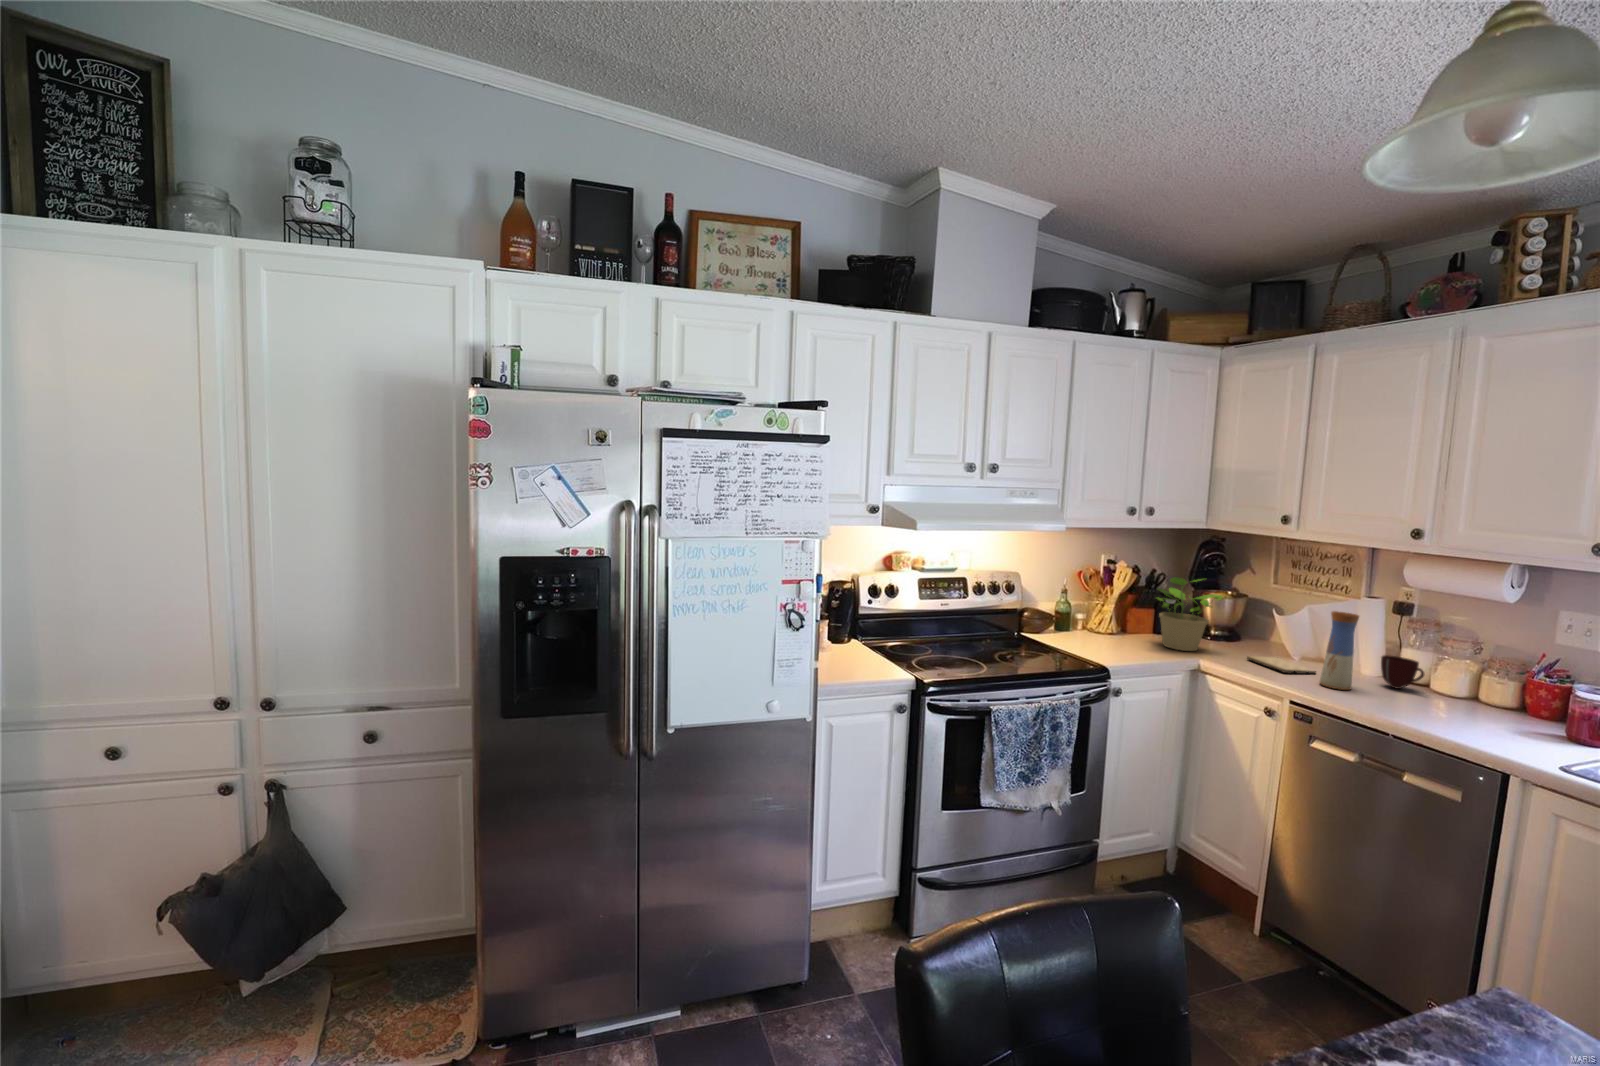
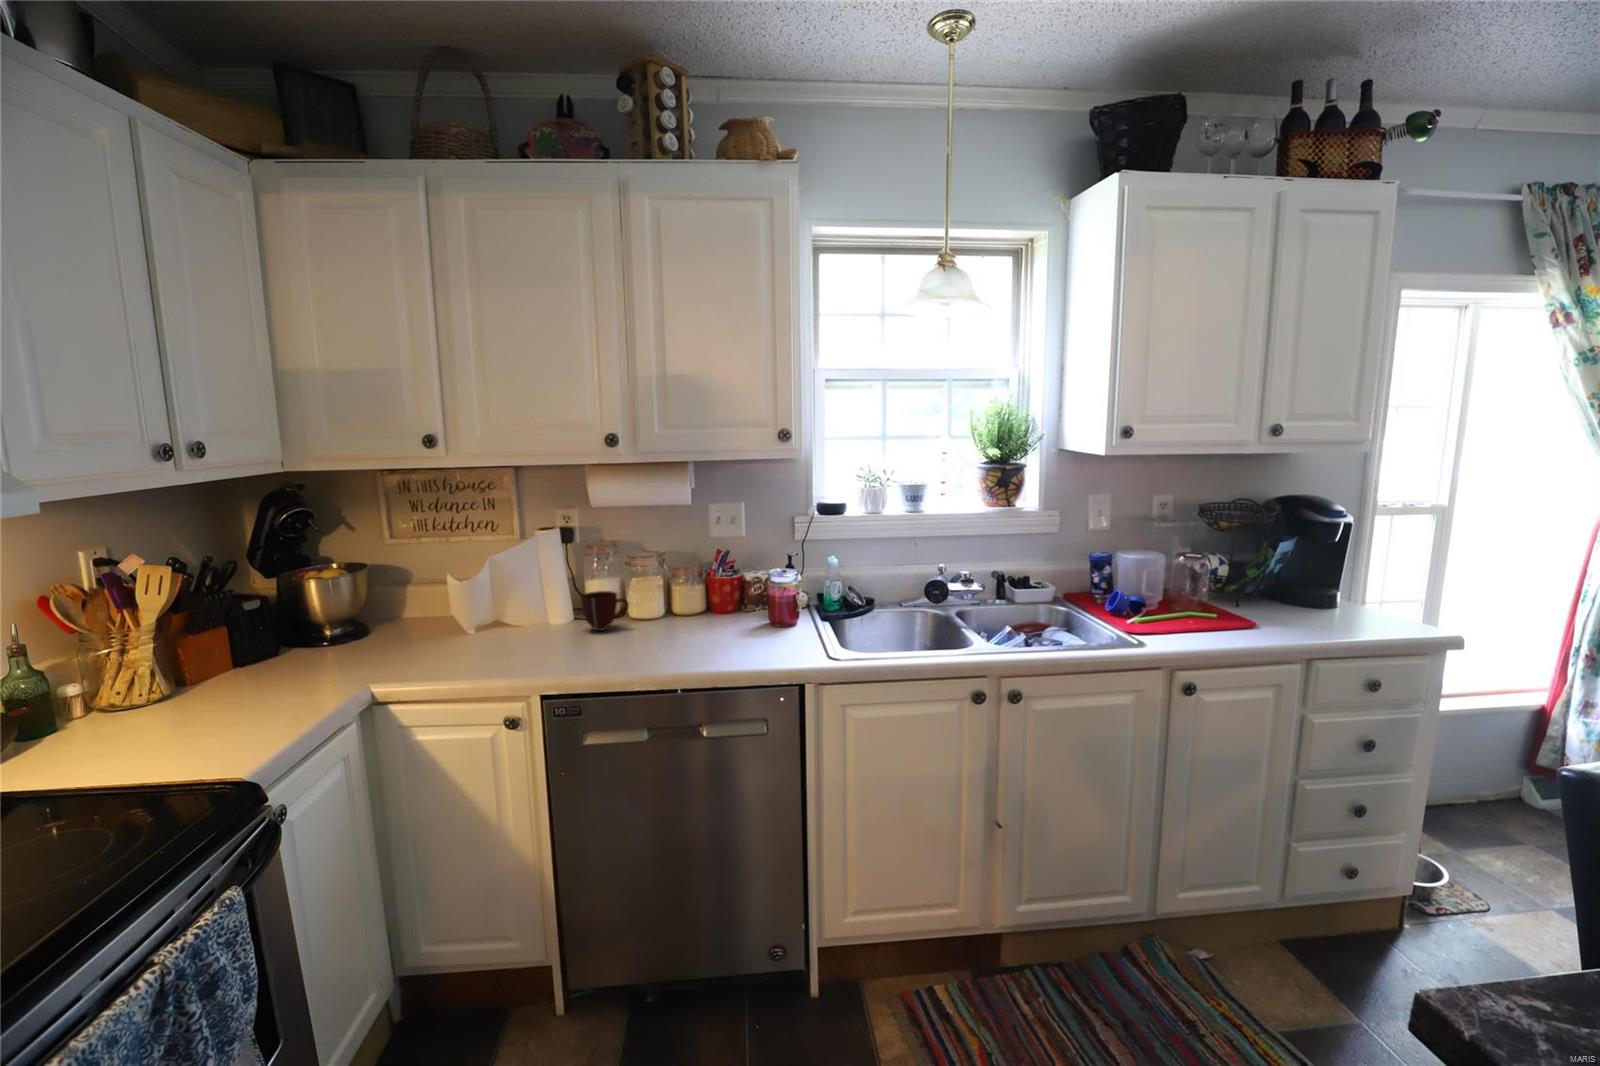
potted plant: present [1156,577,1222,651] -> none [248,549,375,686]
vase: present [1320,611,1359,690] -> none [540,553,580,658]
cutting board: present [1247,656,1316,674] -> none [426,640,520,660]

